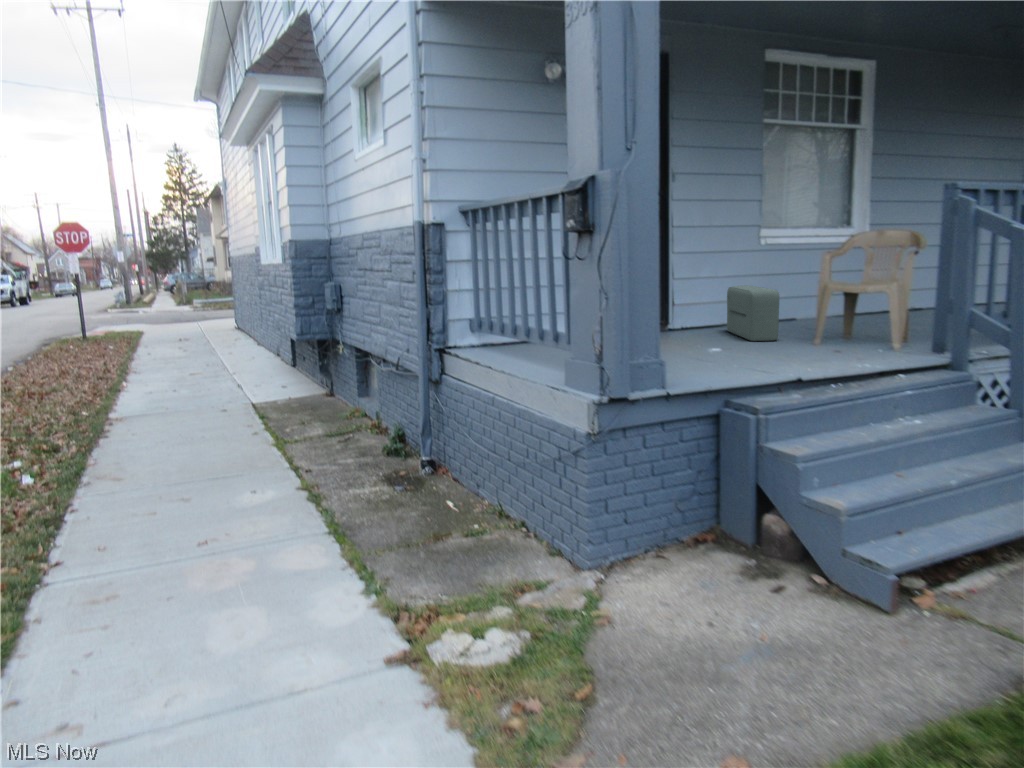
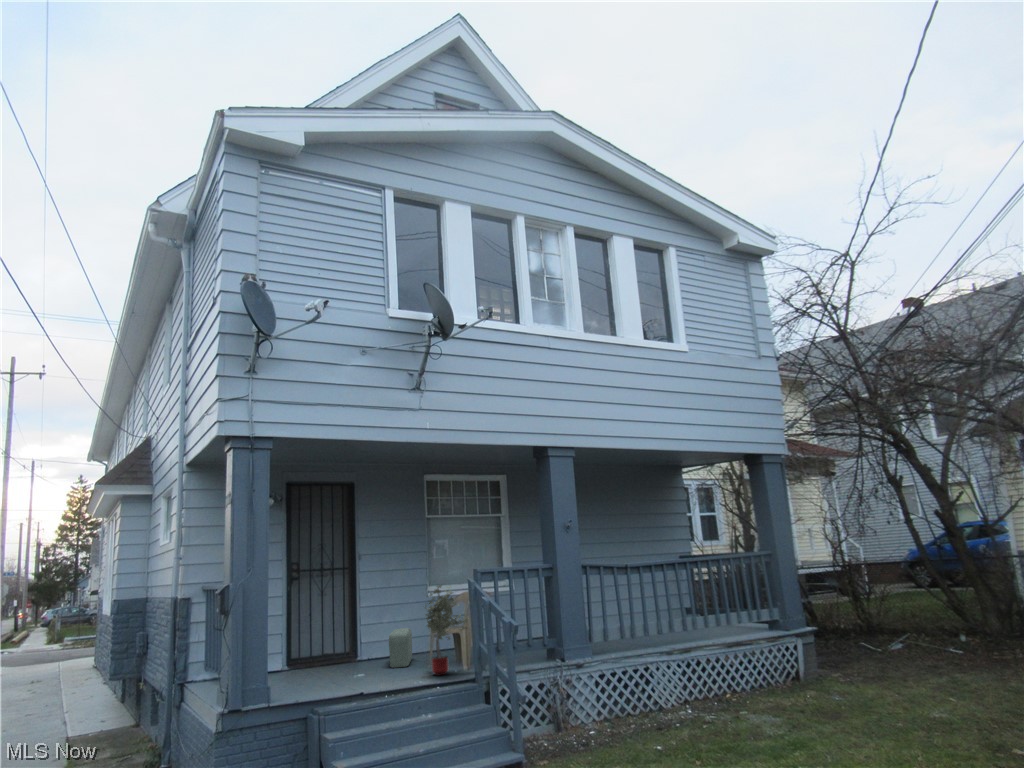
potted tree: none [840,206,942,356] -> present [425,585,468,675]

